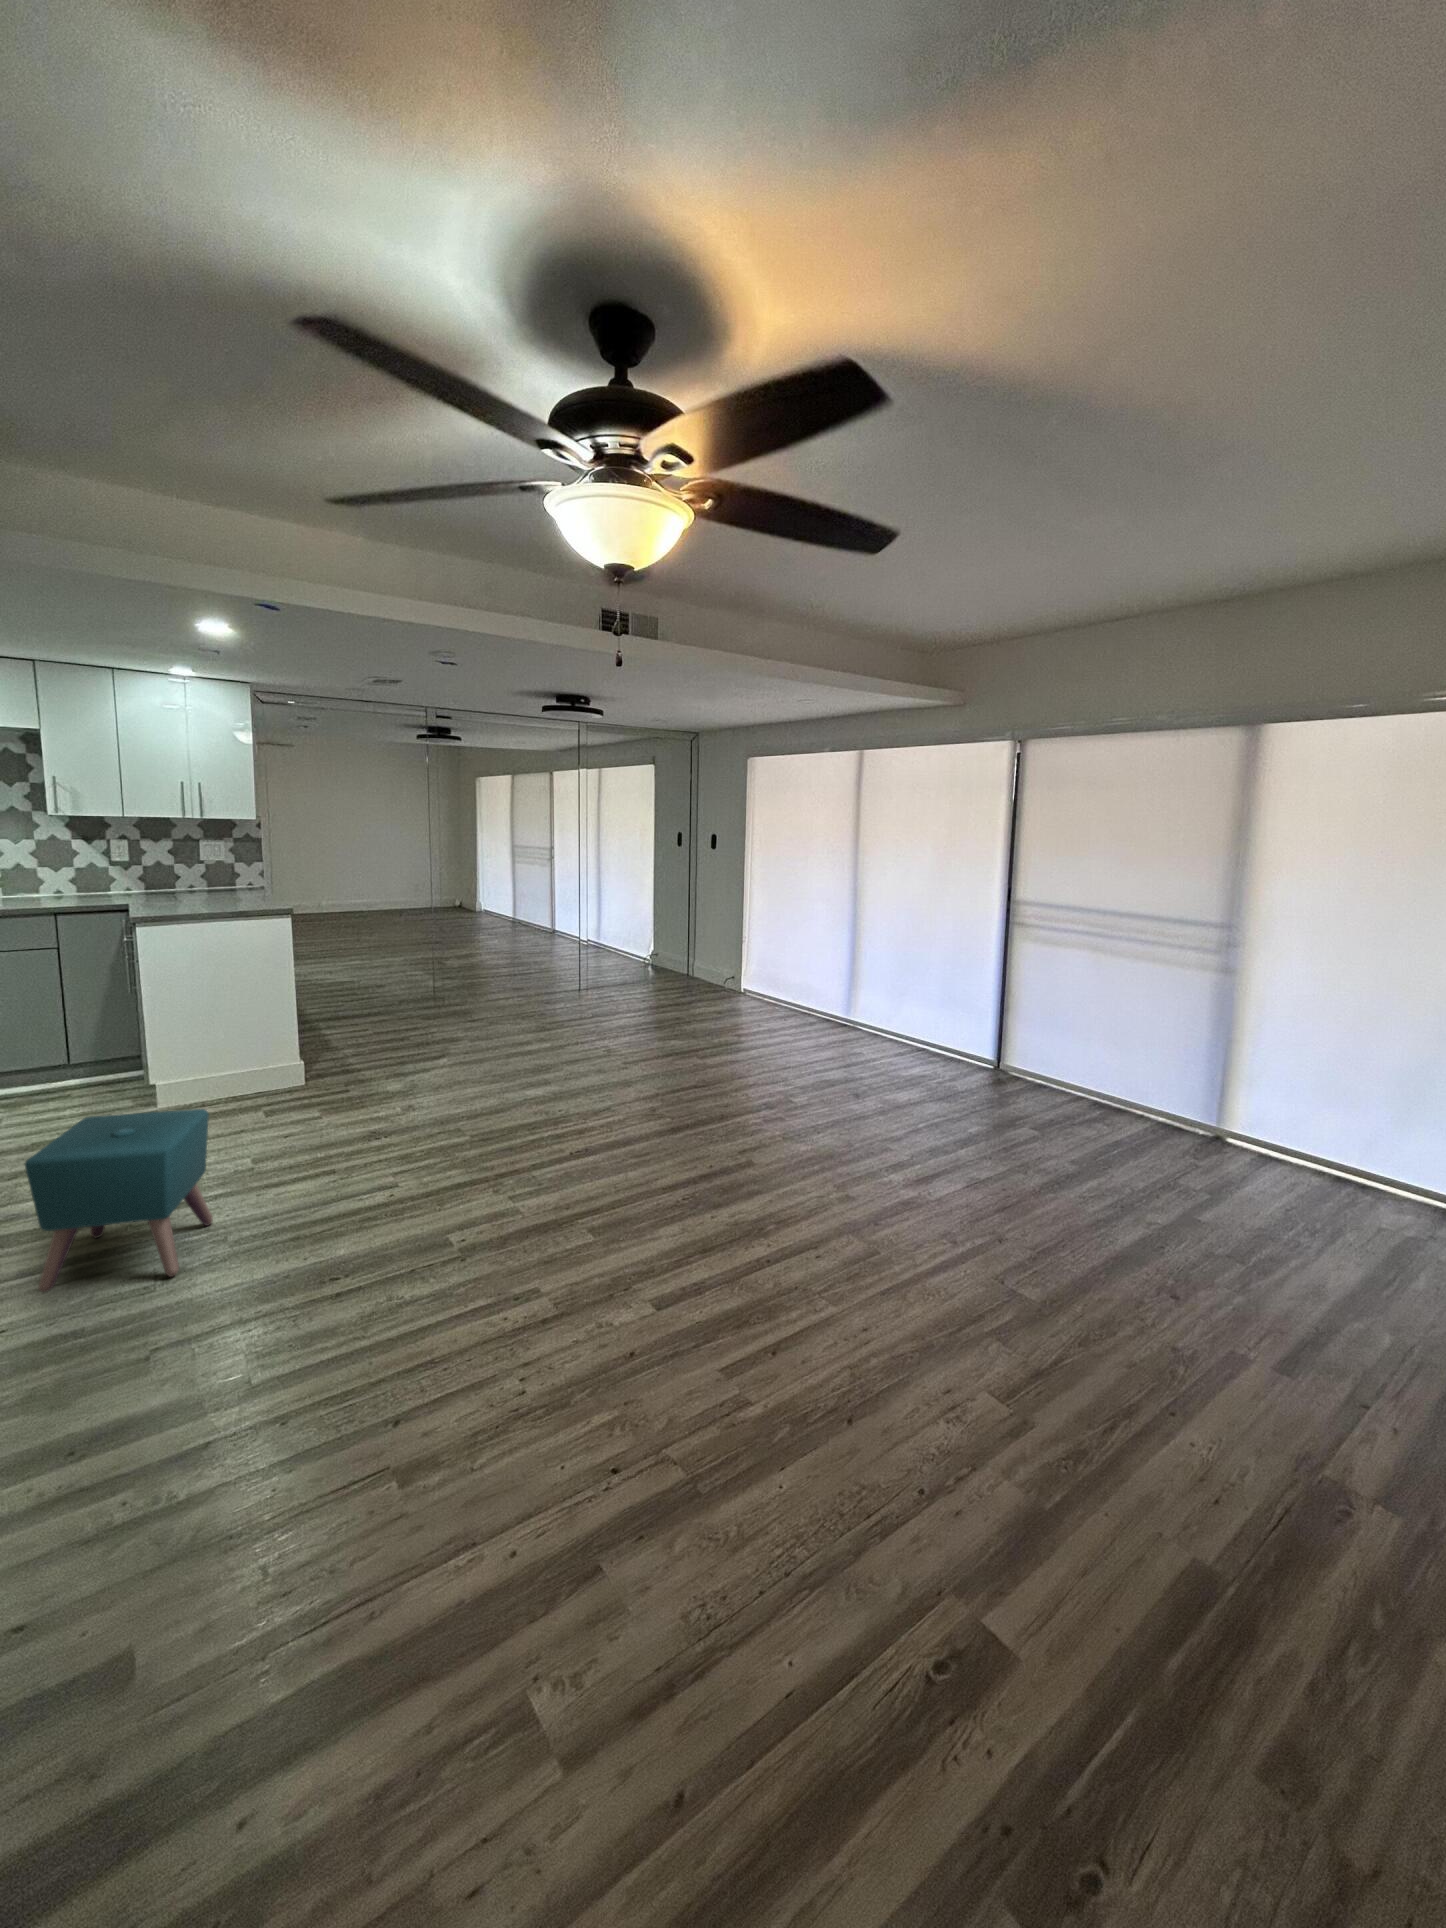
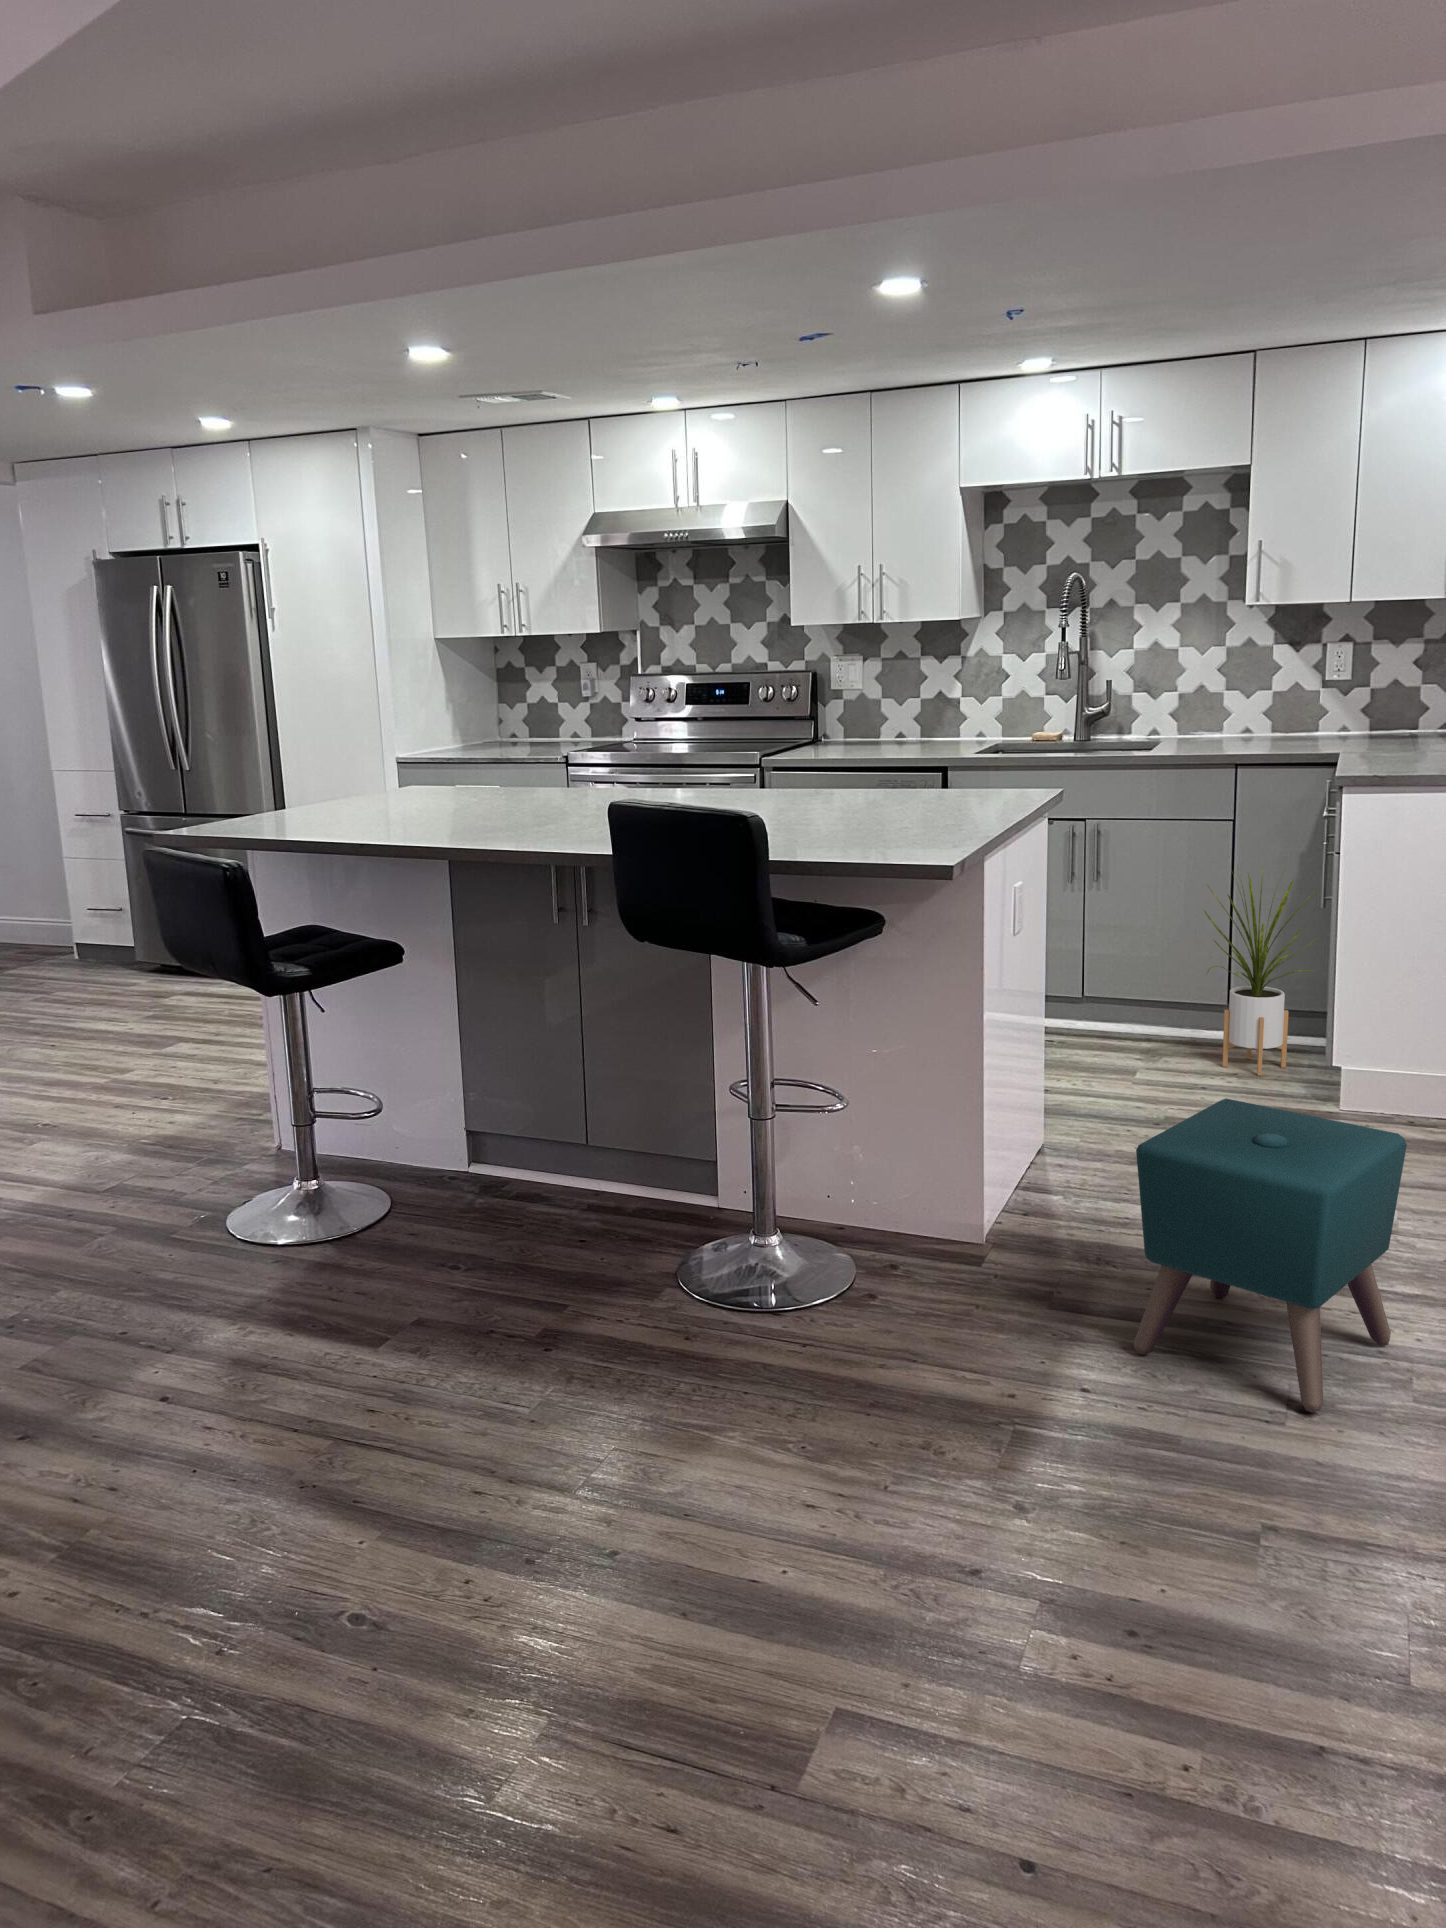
house plant: none [42,973,131,1102] -> present [1204,867,1317,1076]

